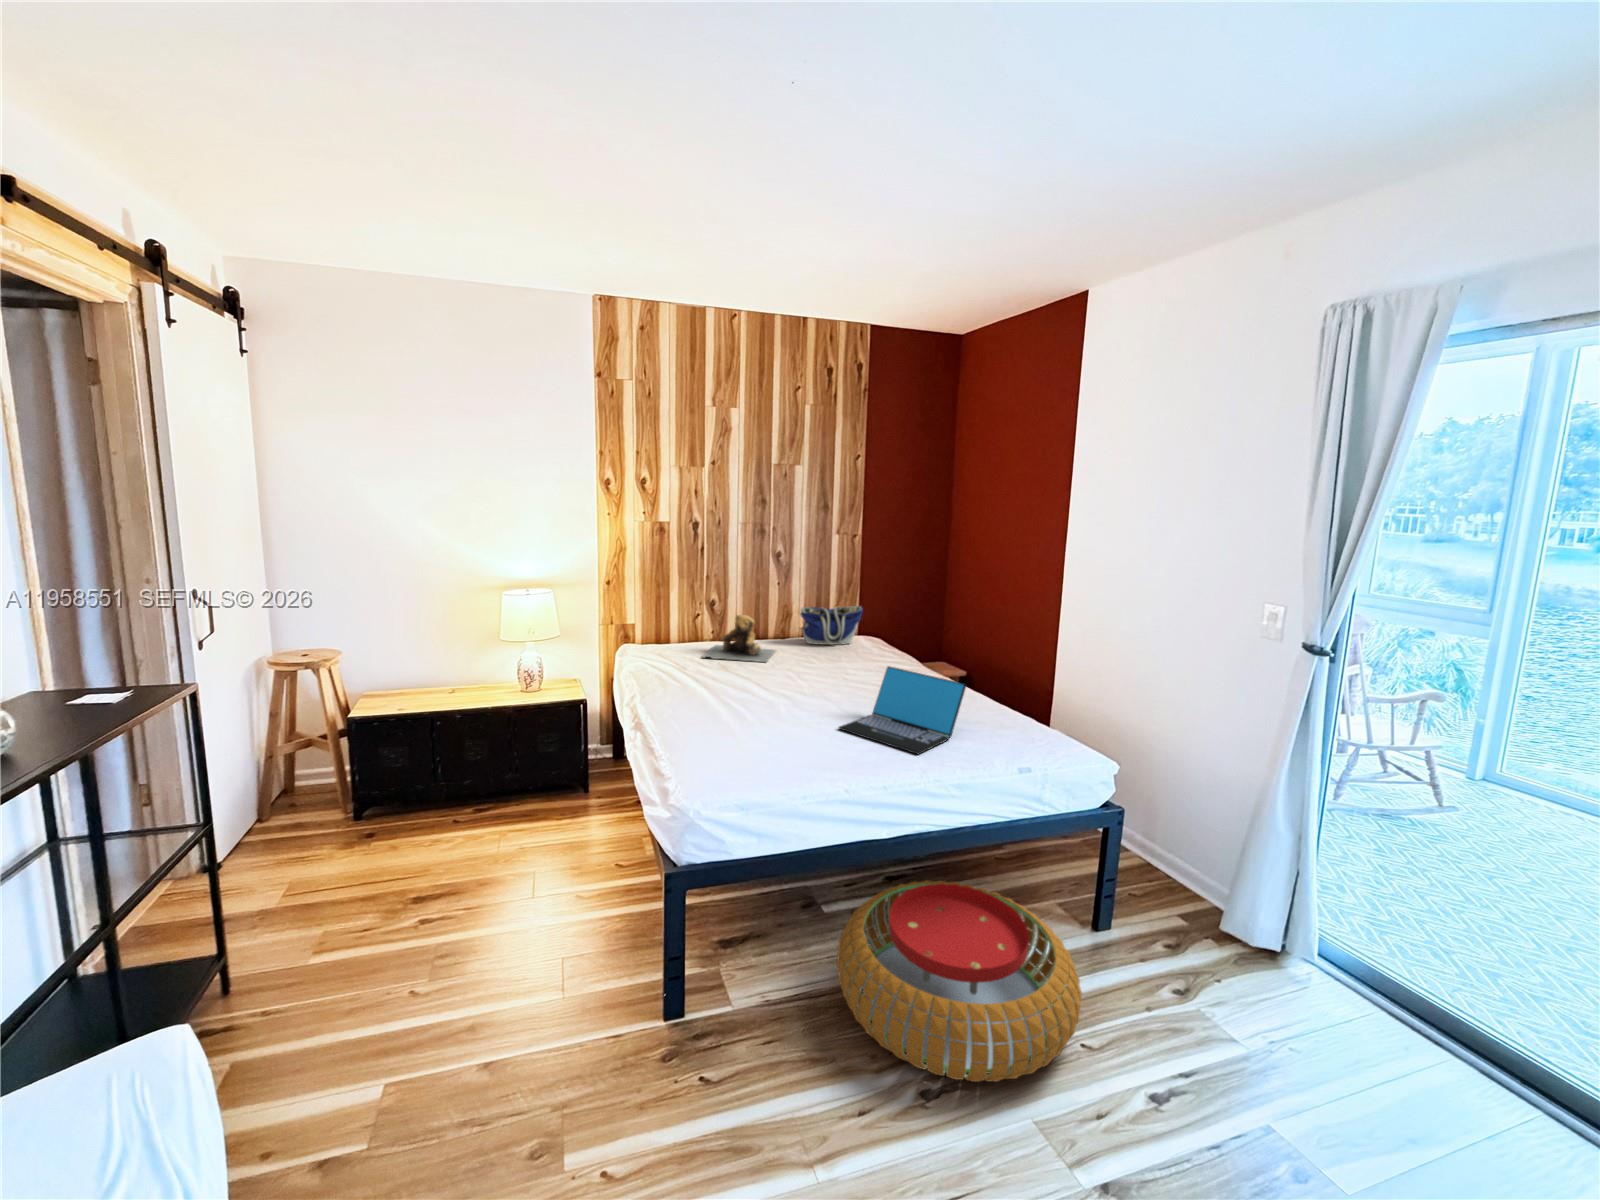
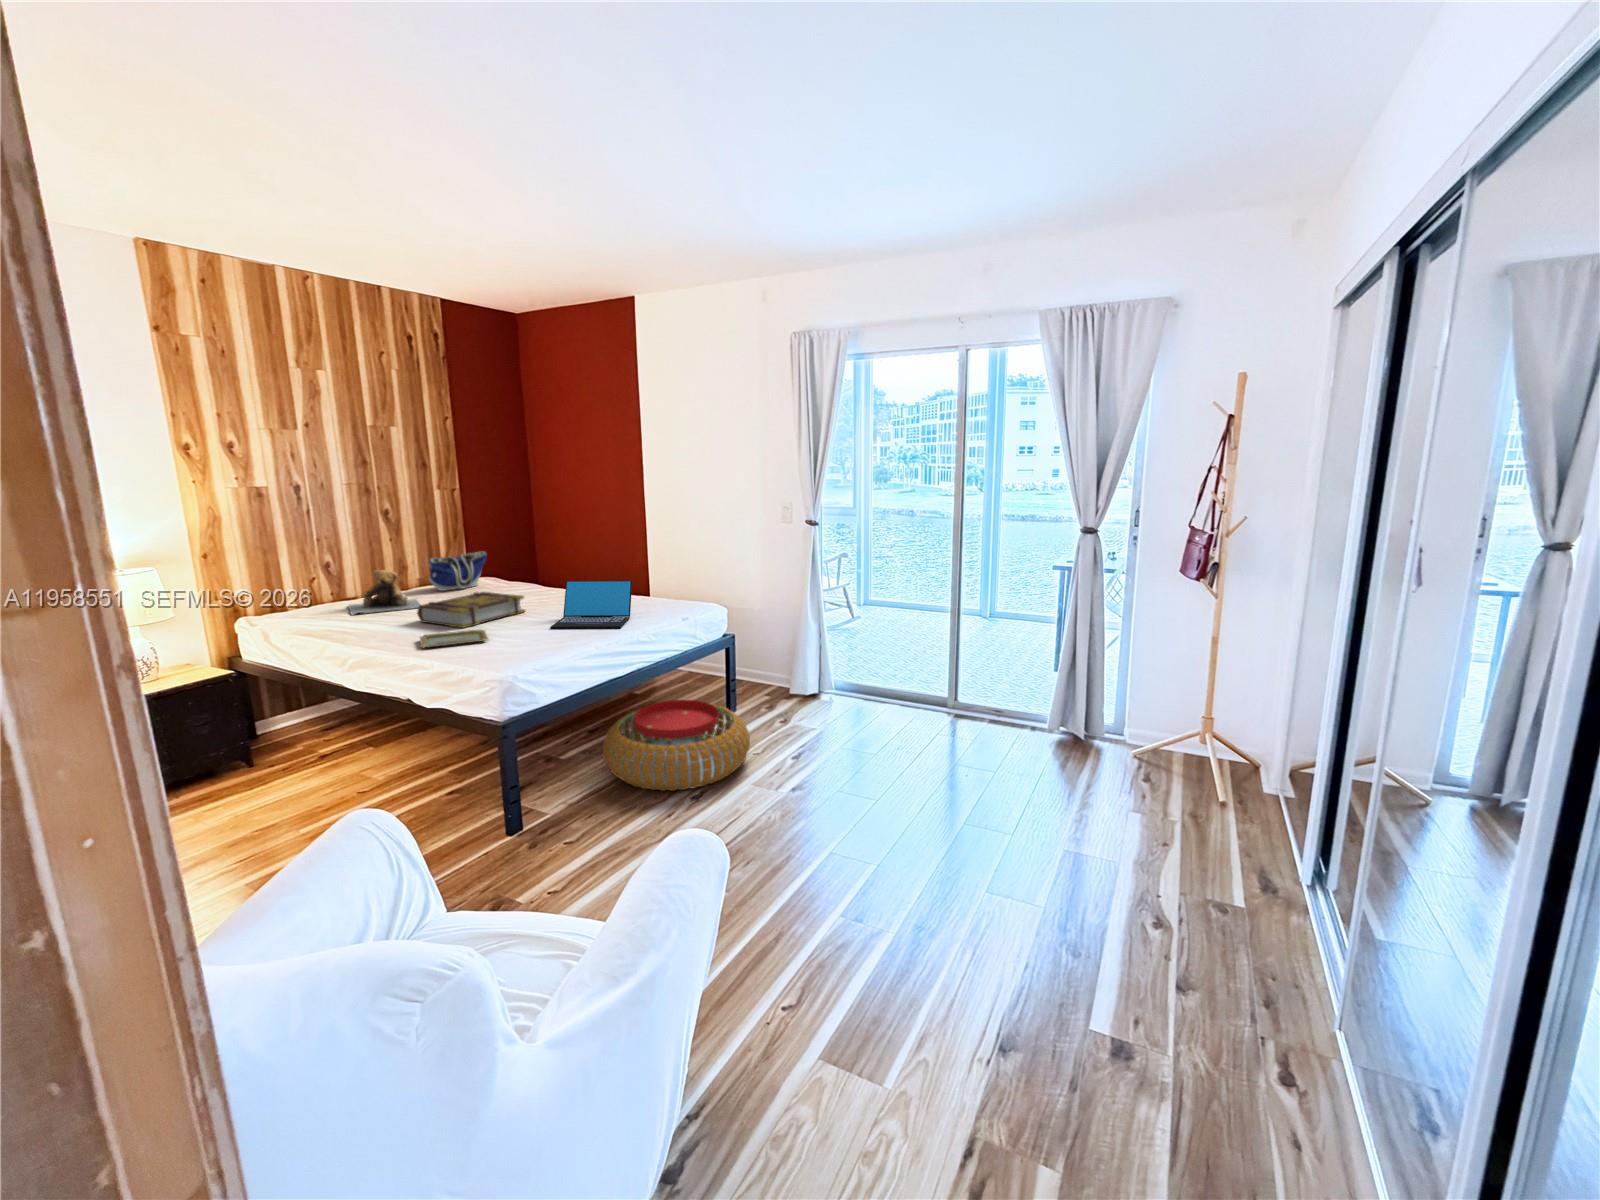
book: none [736,657,848,702] -> present [417,592,526,628]
tray: none [684,703,767,729] -> present [420,629,488,648]

